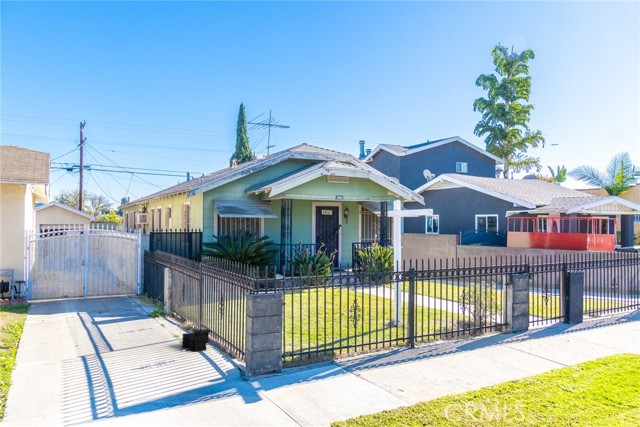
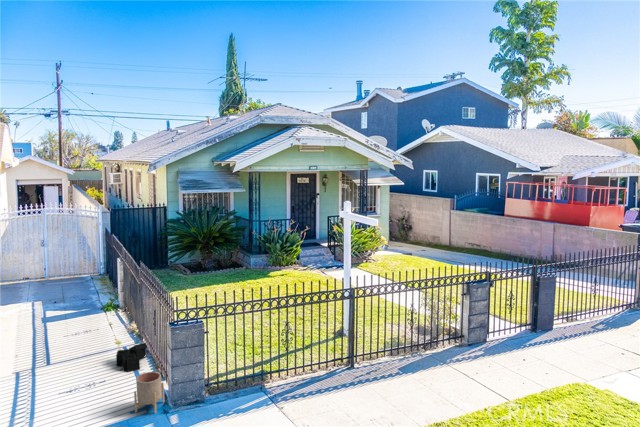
planter: none [215,339,241,378] -> present [134,372,164,413]

